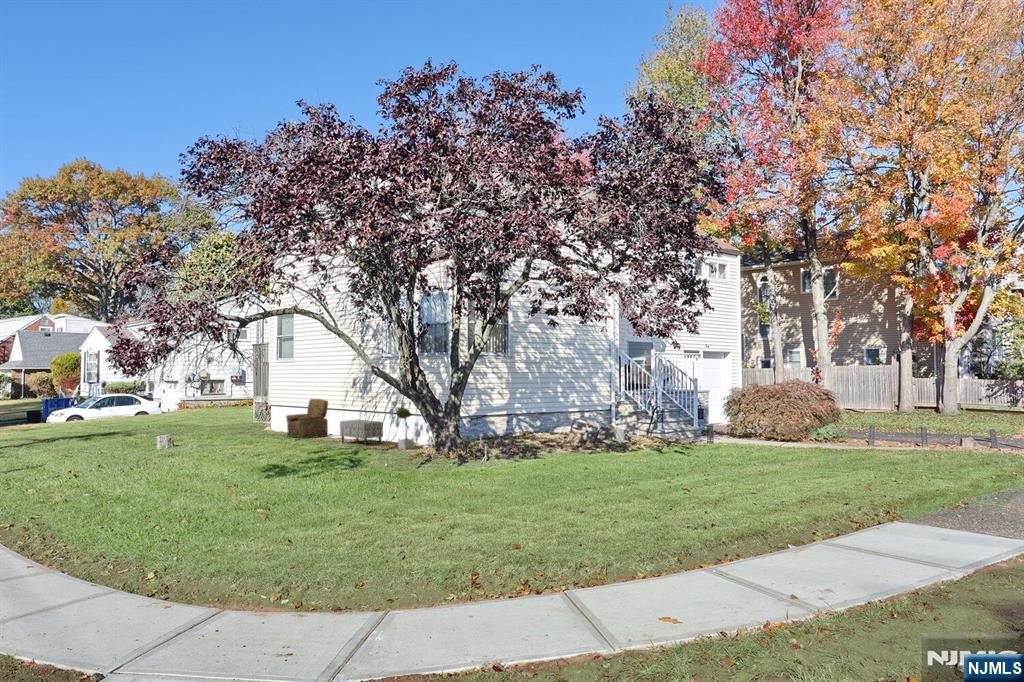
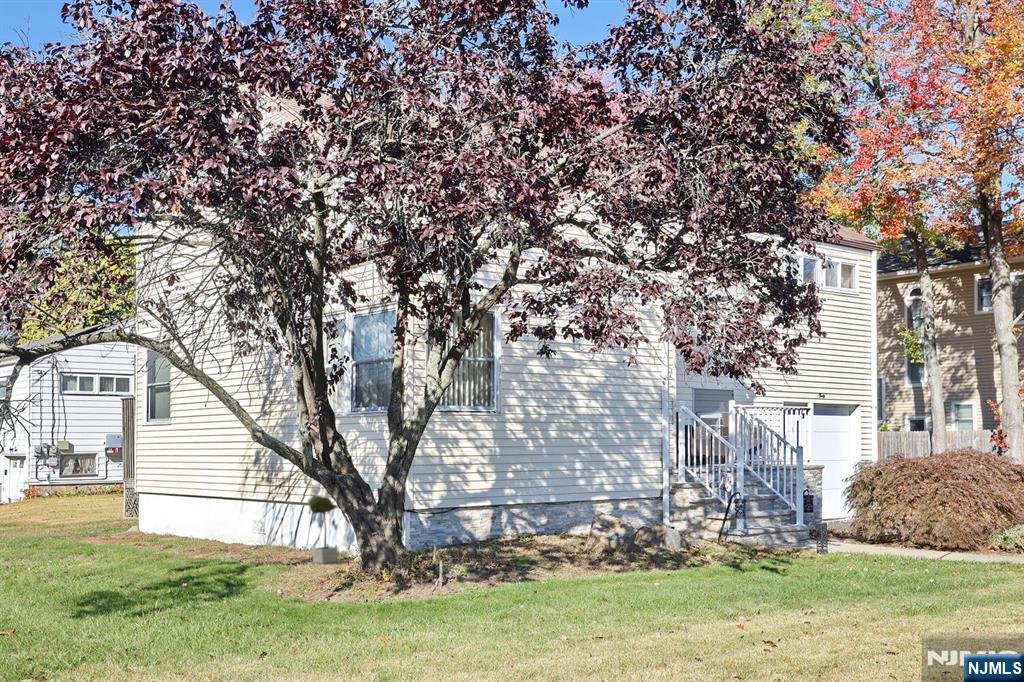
armchair: present [286,399,328,439] -> none [151,481,216,545]
bench: present [340,420,383,445] -> none [227,514,293,557]

